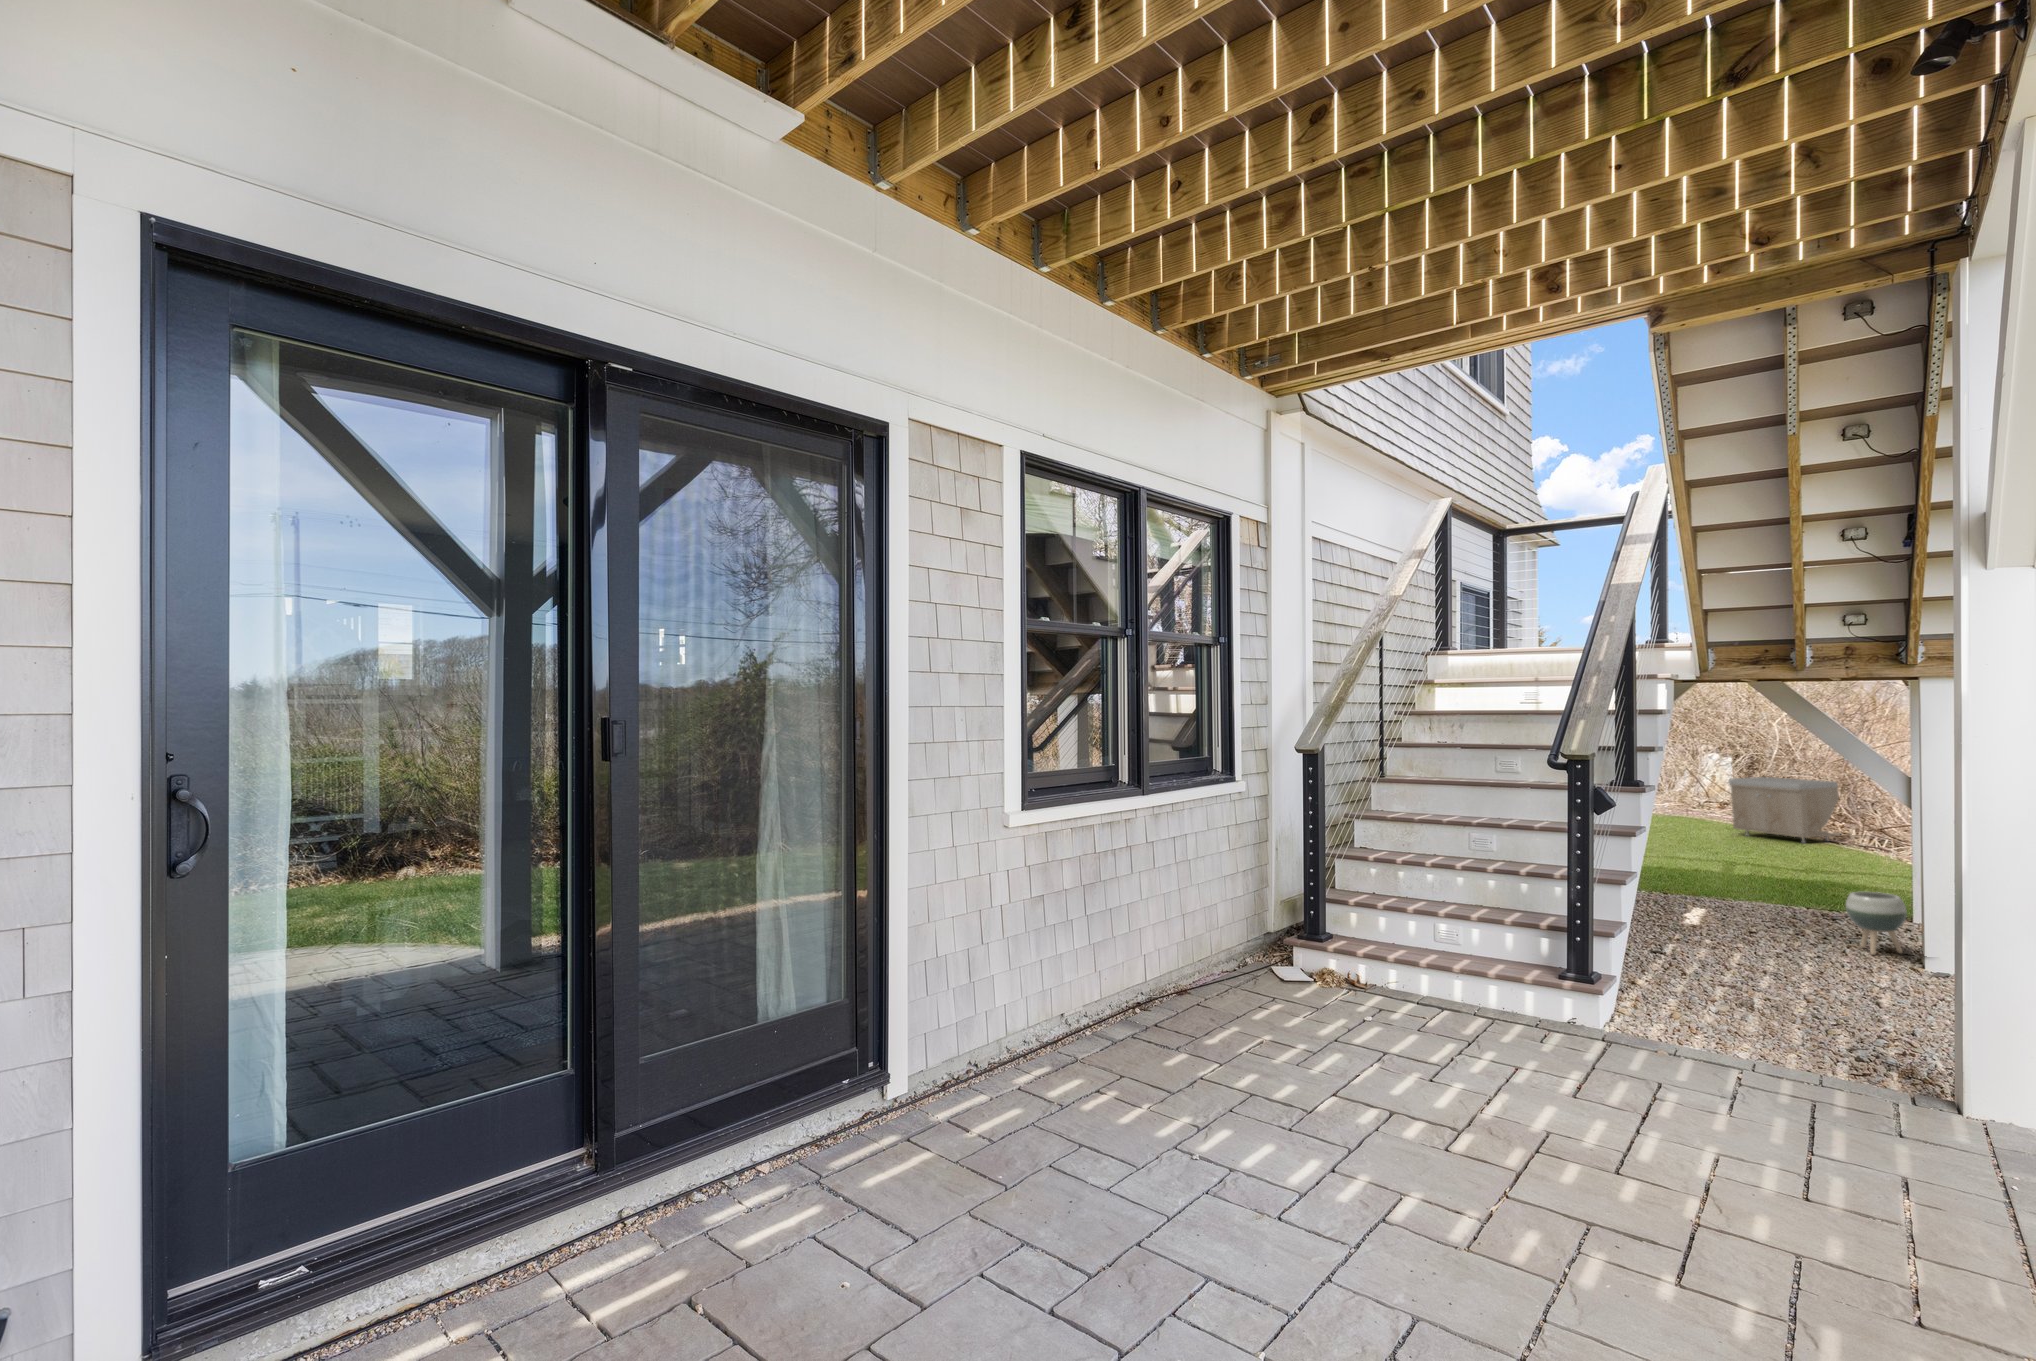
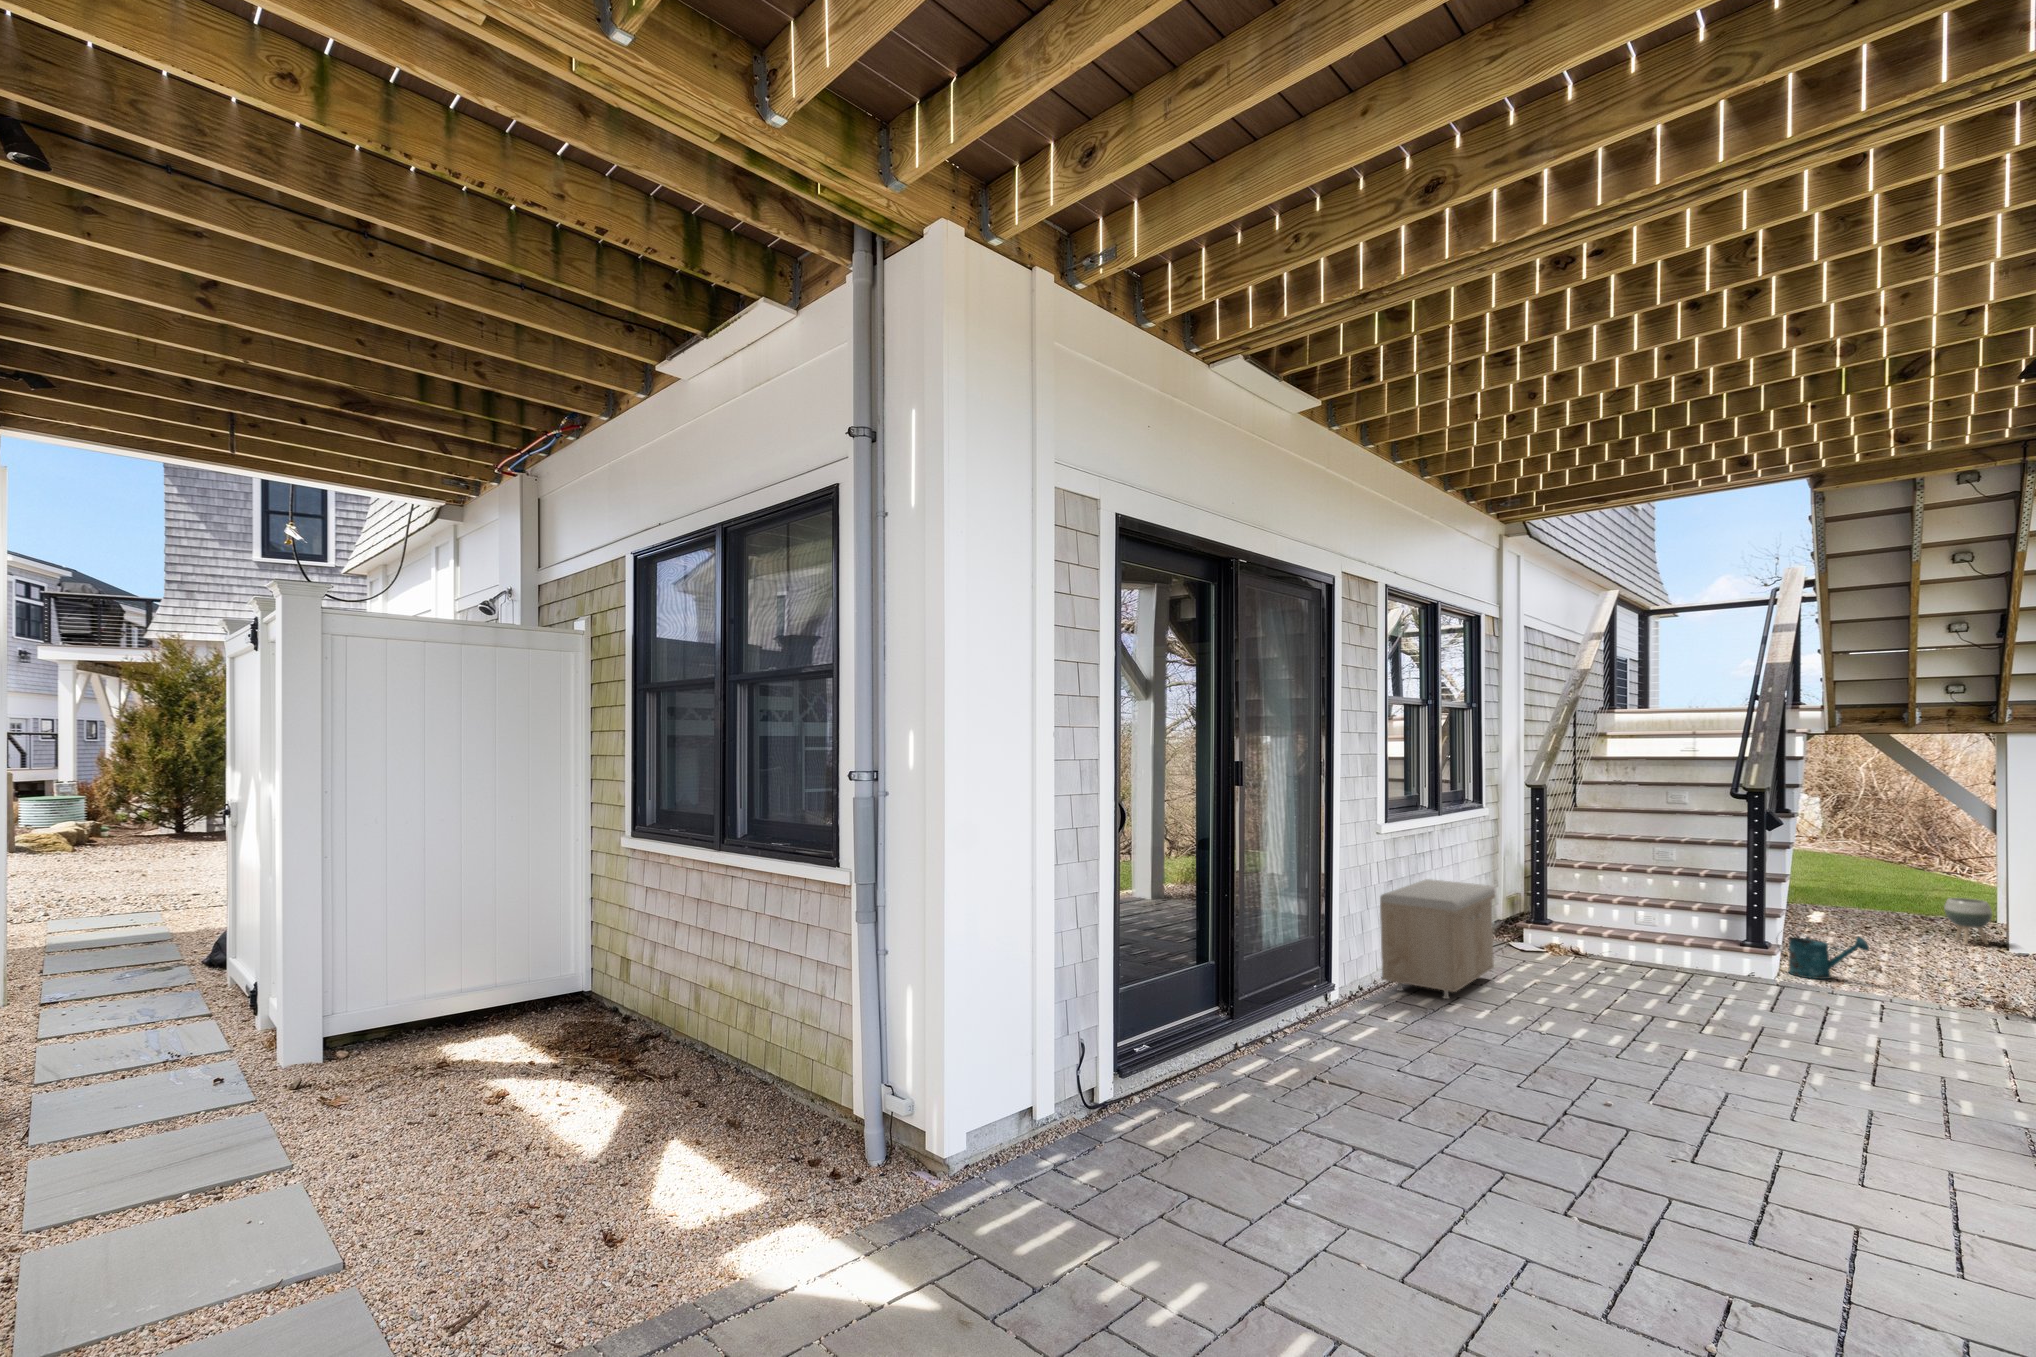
storage bench: present [1729,777,1840,843] -> present [1380,879,1495,999]
watering can: none [1606,954,1727,1027] -> present [1779,937,1869,979]

